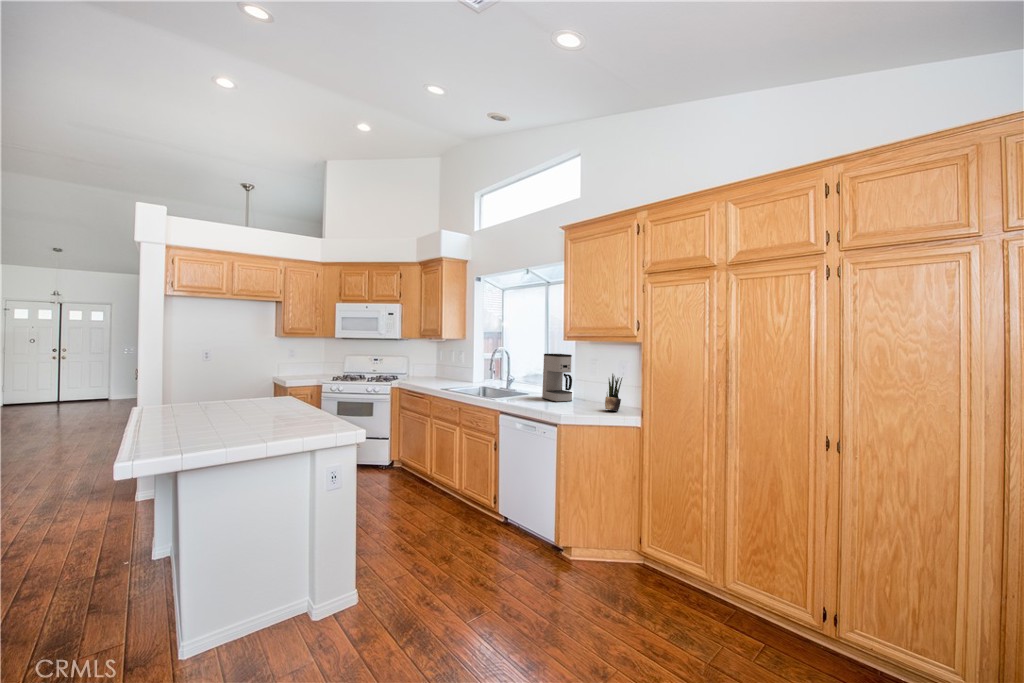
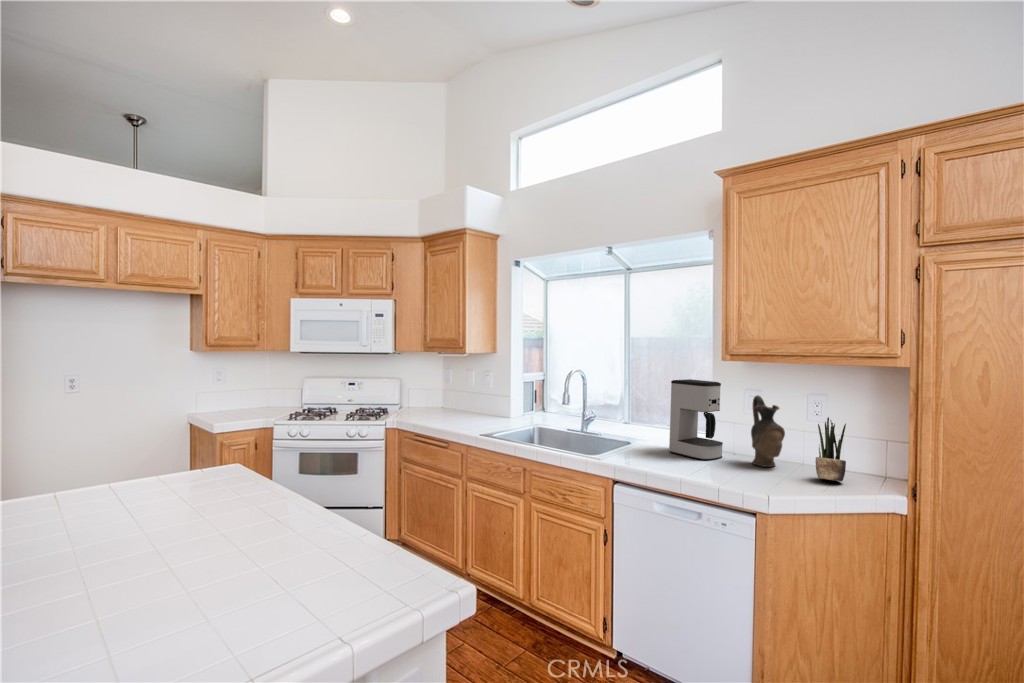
ceramic pitcher: none [582,362,600,405] -> present [751,395,785,467]

